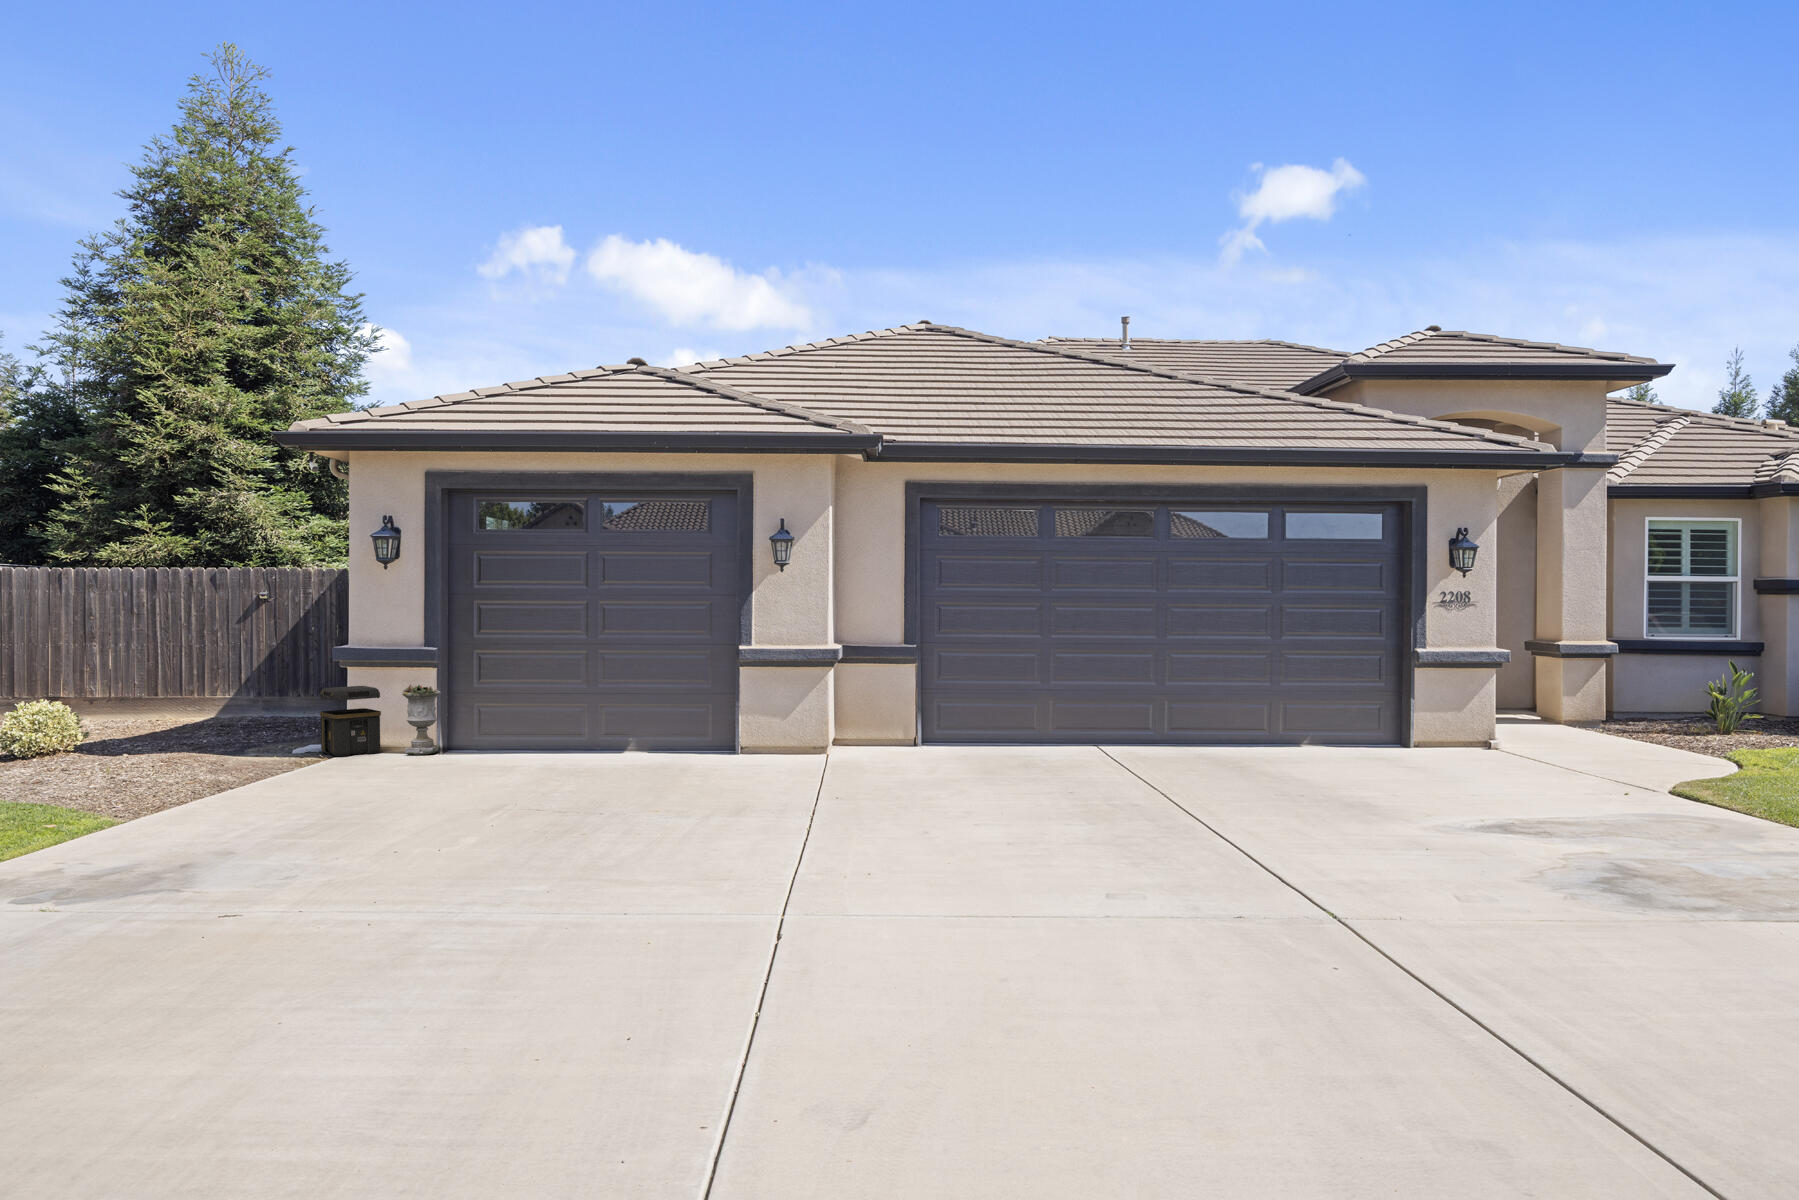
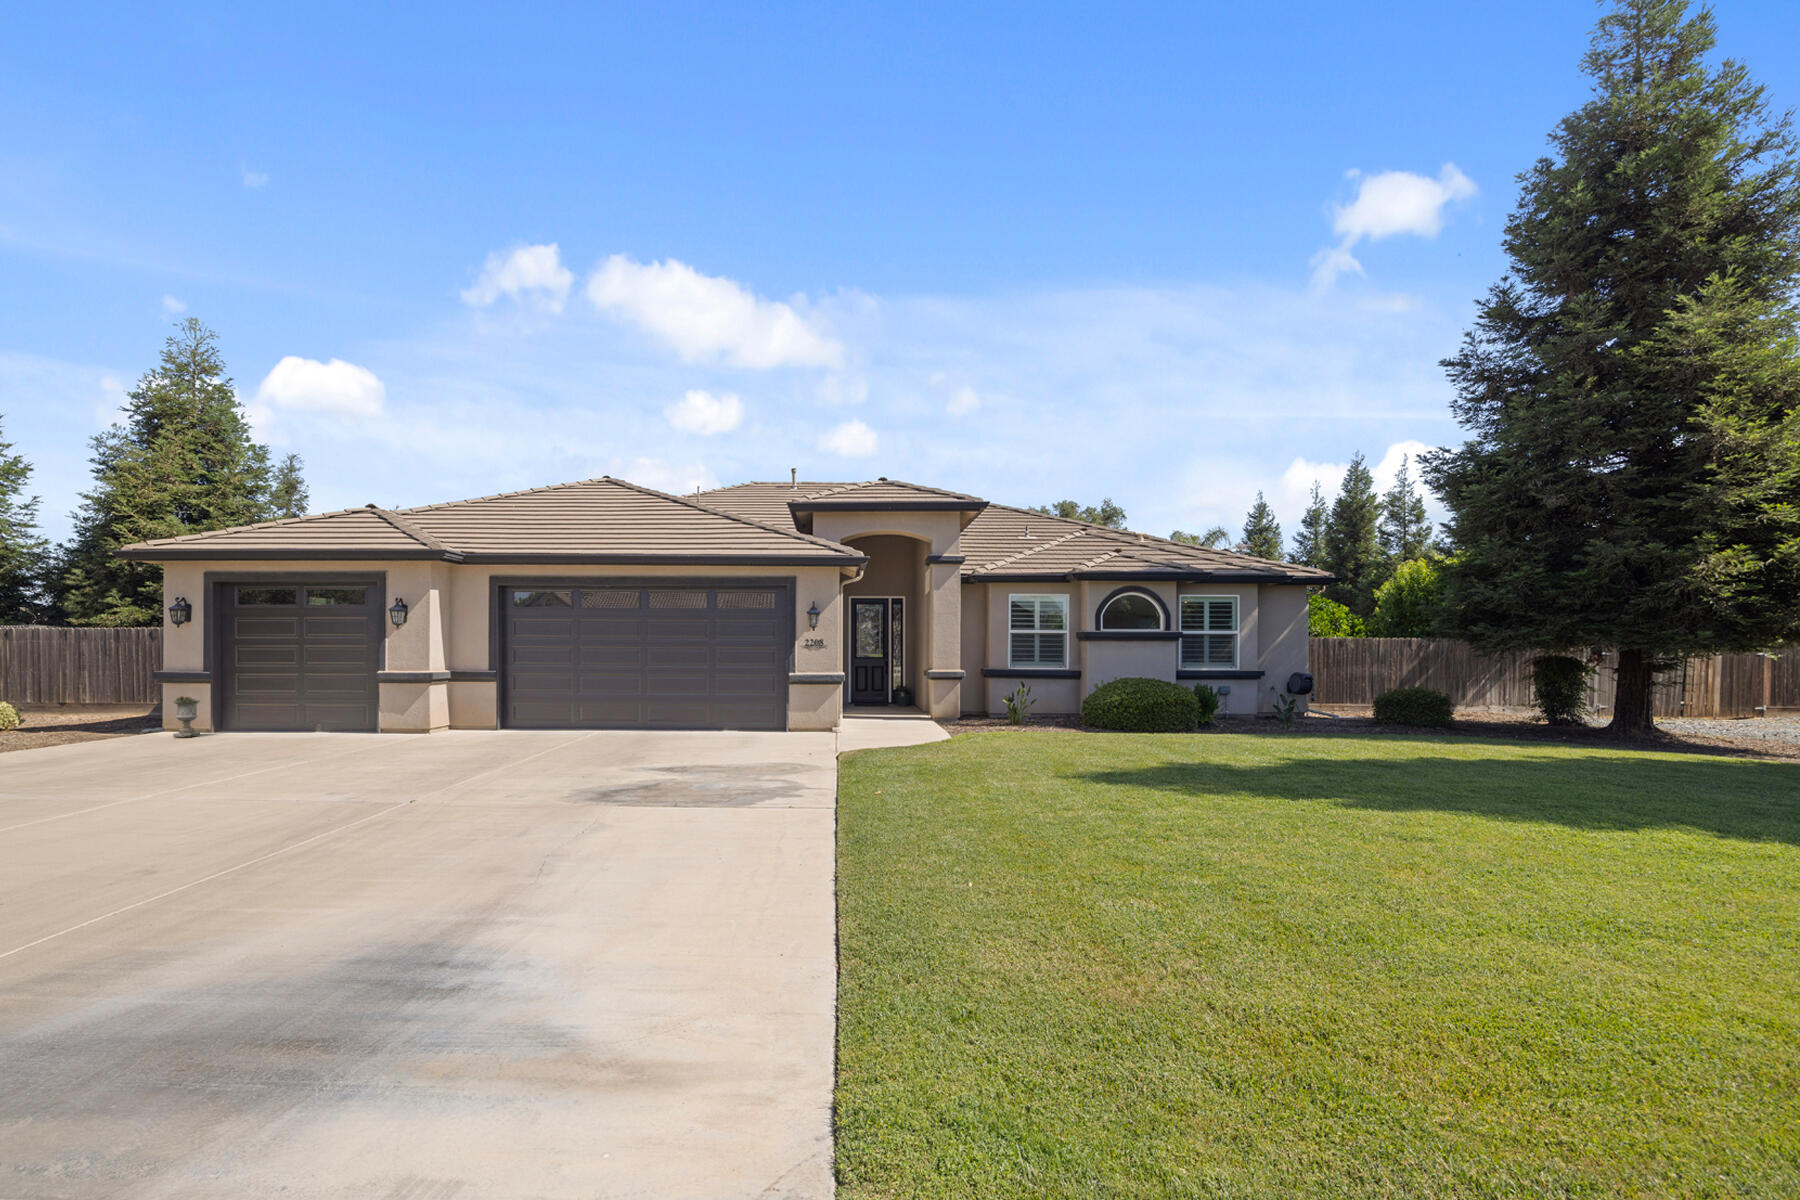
toolbox: present [320,686,381,757] -> none [126,697,163,739]

